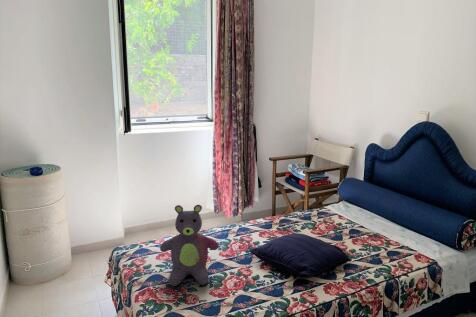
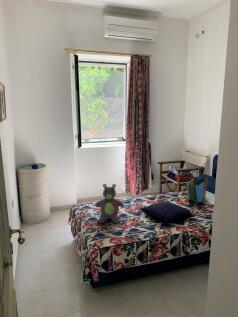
tote bag: none [330,163,365,231] -> present [186,166,208,202]

